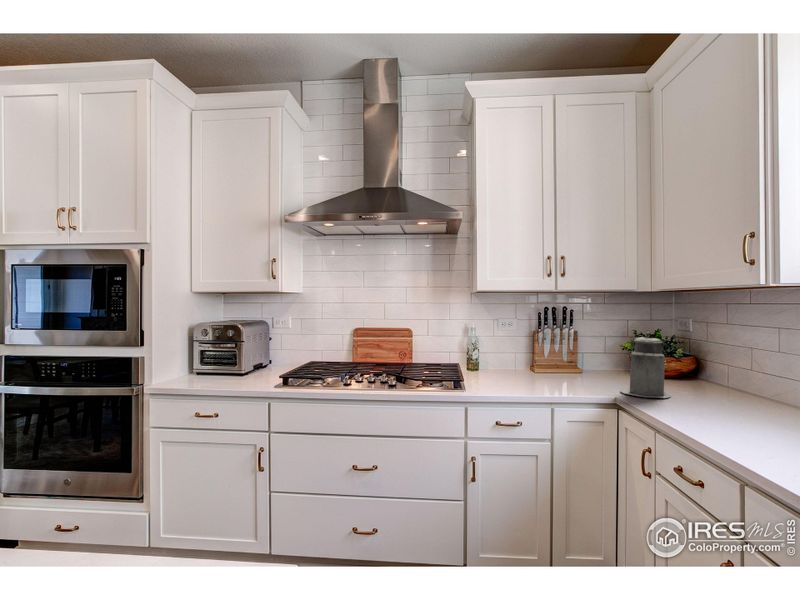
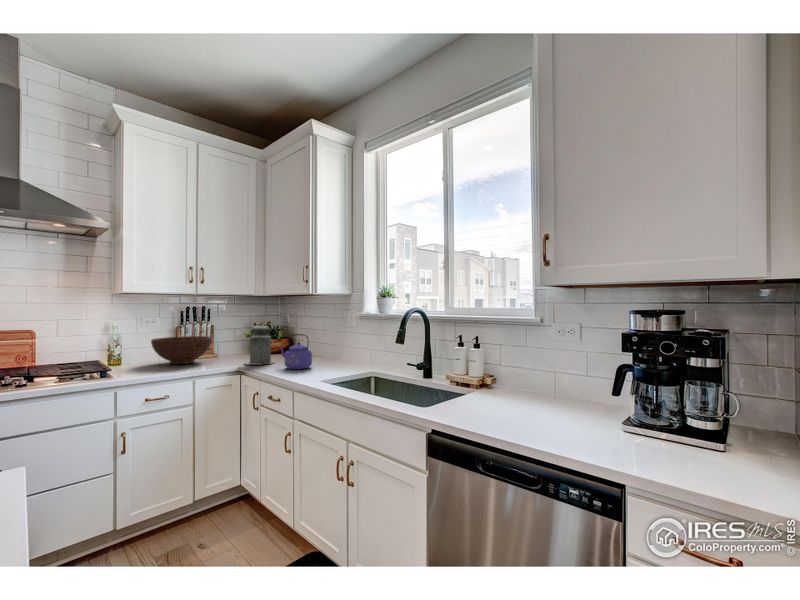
fruit bowl: none [505,344,576,380] -> present [151,336,212,364]
kettle: none [679,357,748,420] -> present [279,334,312,369]

